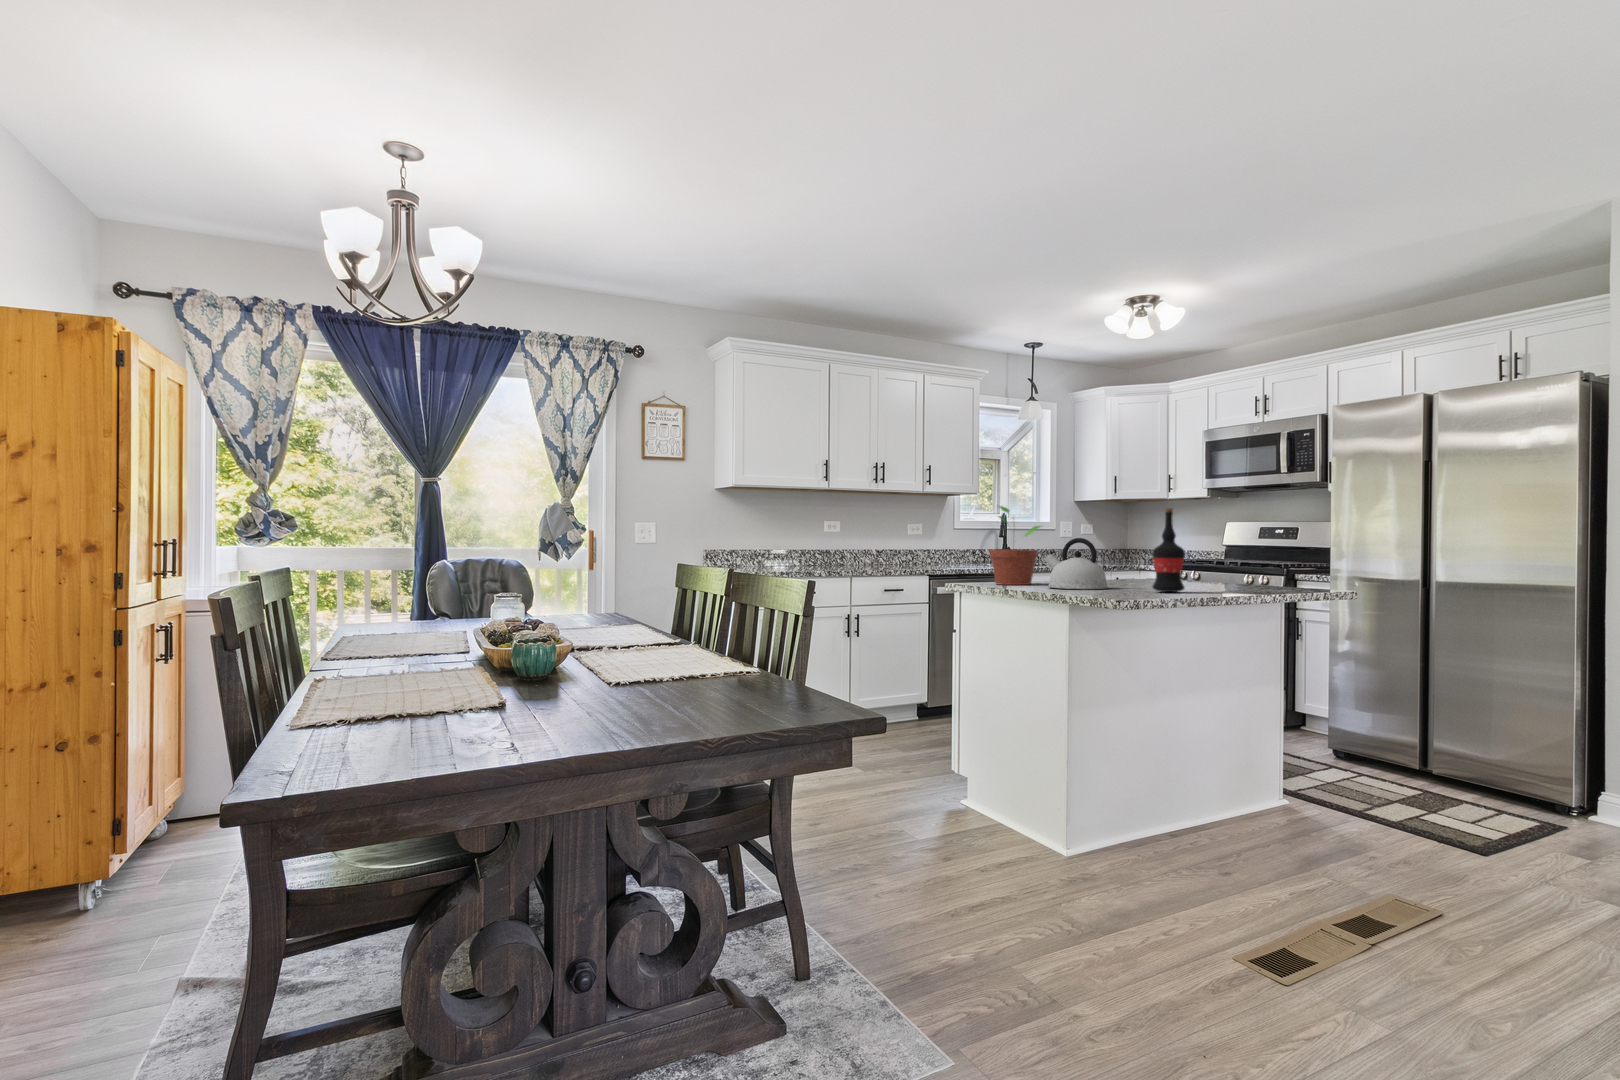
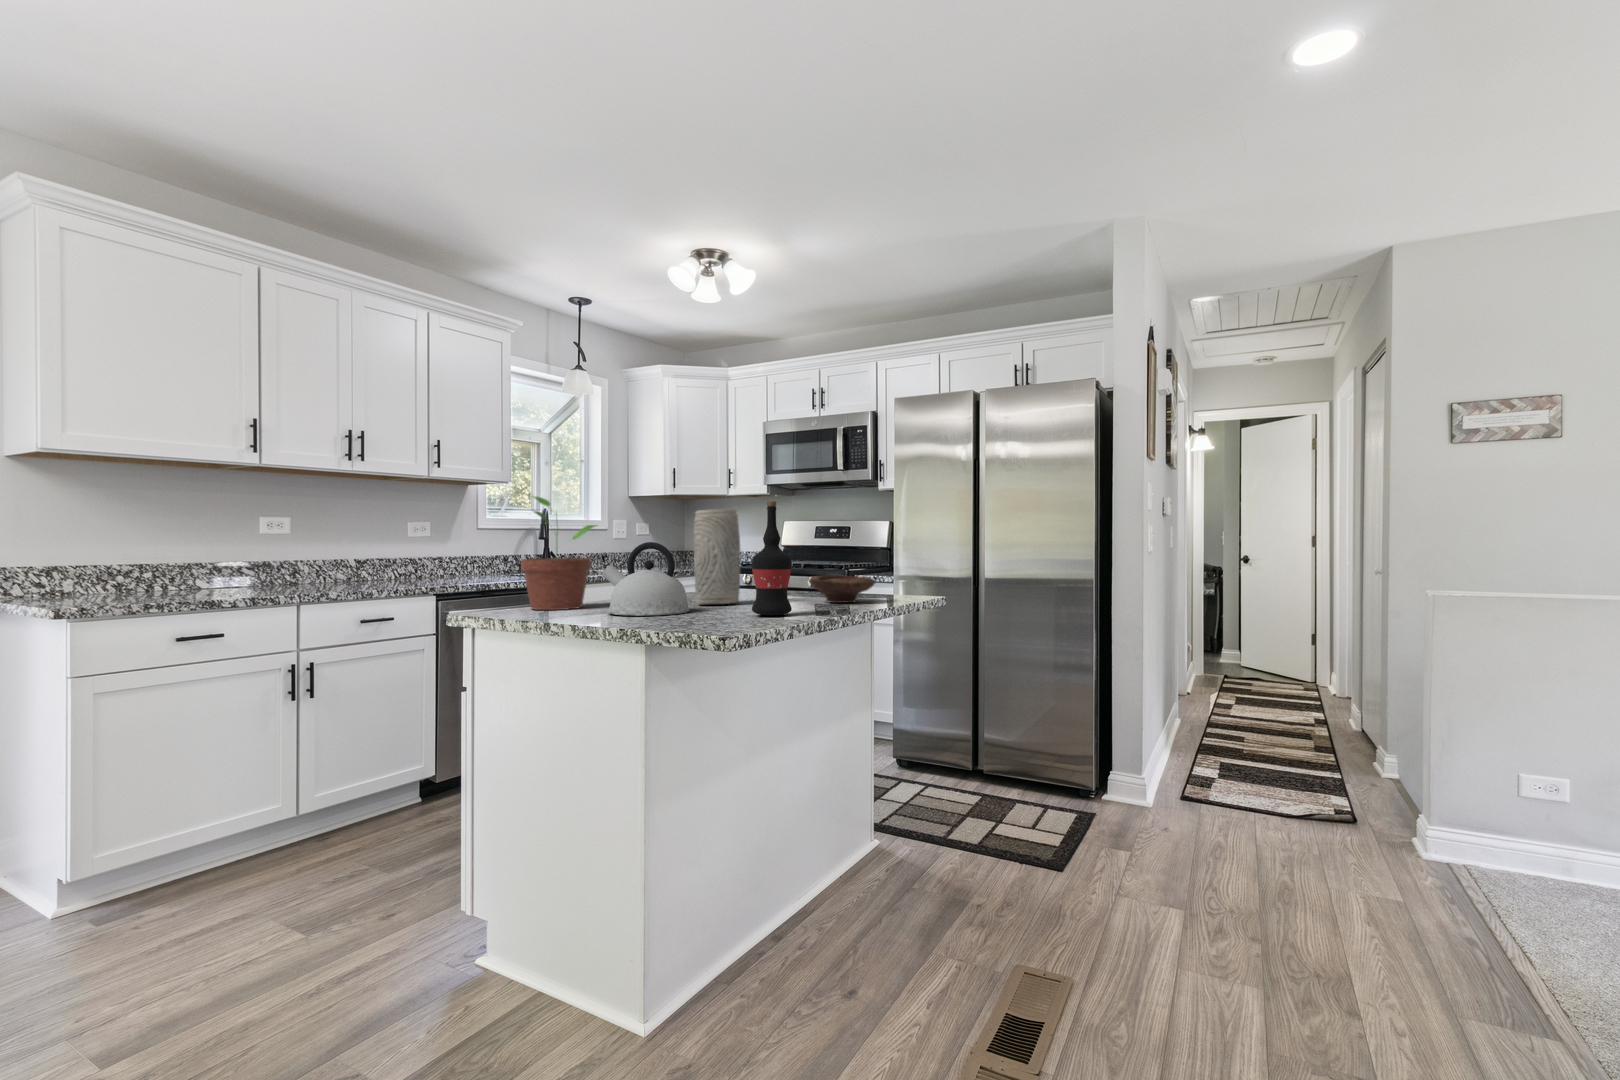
vase: none [1115,513,1153,586] -> present [694,509,741,604]
bowl: none [1210,567,1273,589] -> present [808,575,876,603]

